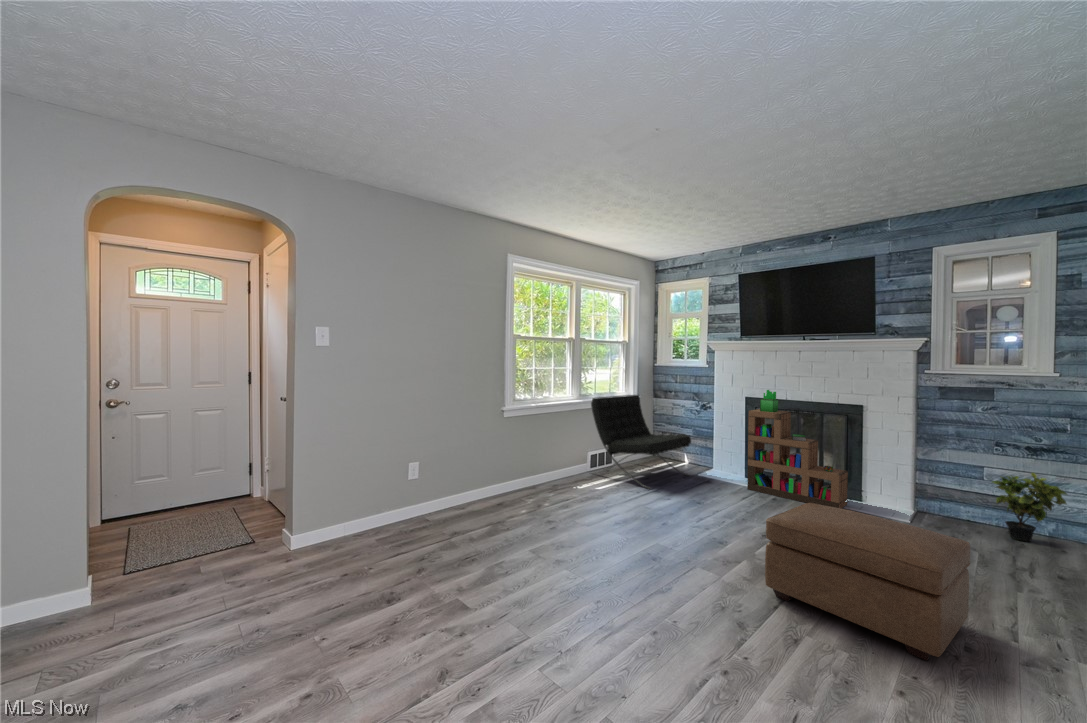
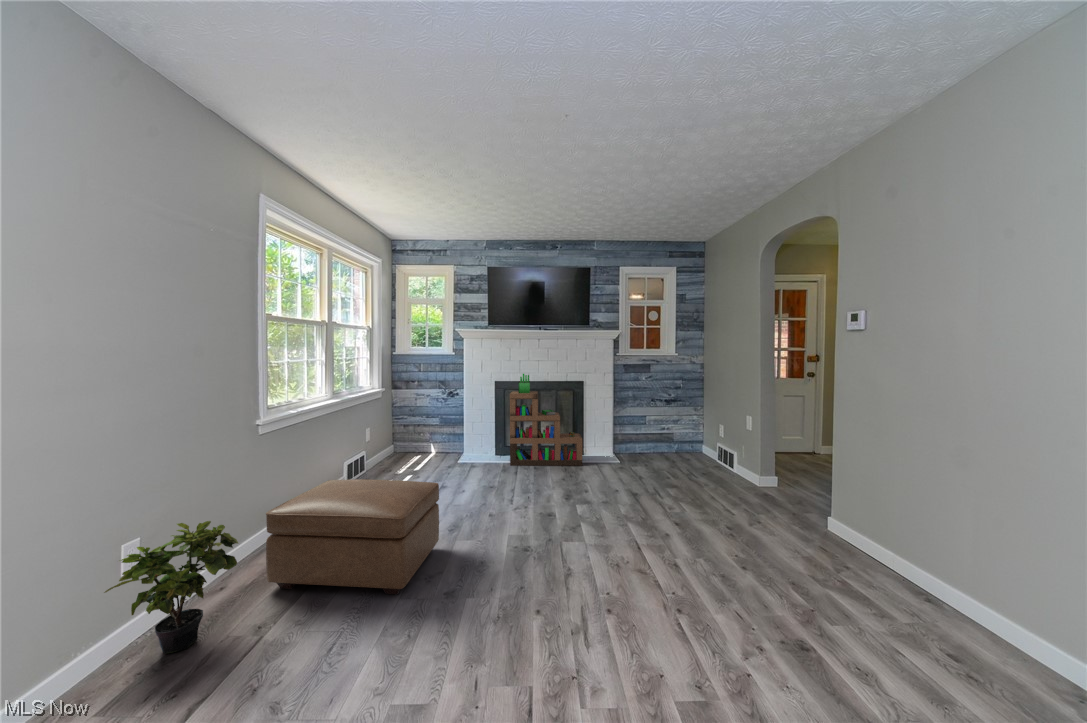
lounge chair: present [591,395,691,489] -> none [345,388,453,491]
potted plant: present [993,473,1067,541] -> present [104,521,238,654]
ottoman: present [765,503,970,661] -> present [266,479,439,594]

